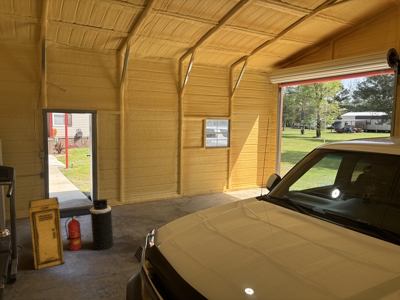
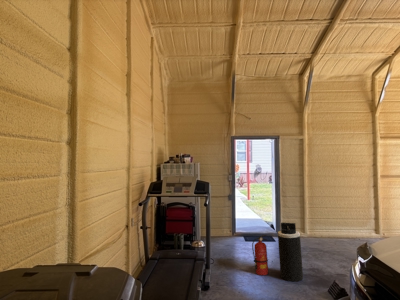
storage cabinet: present [29,197,64,270] -> none [220,214,252,287]

